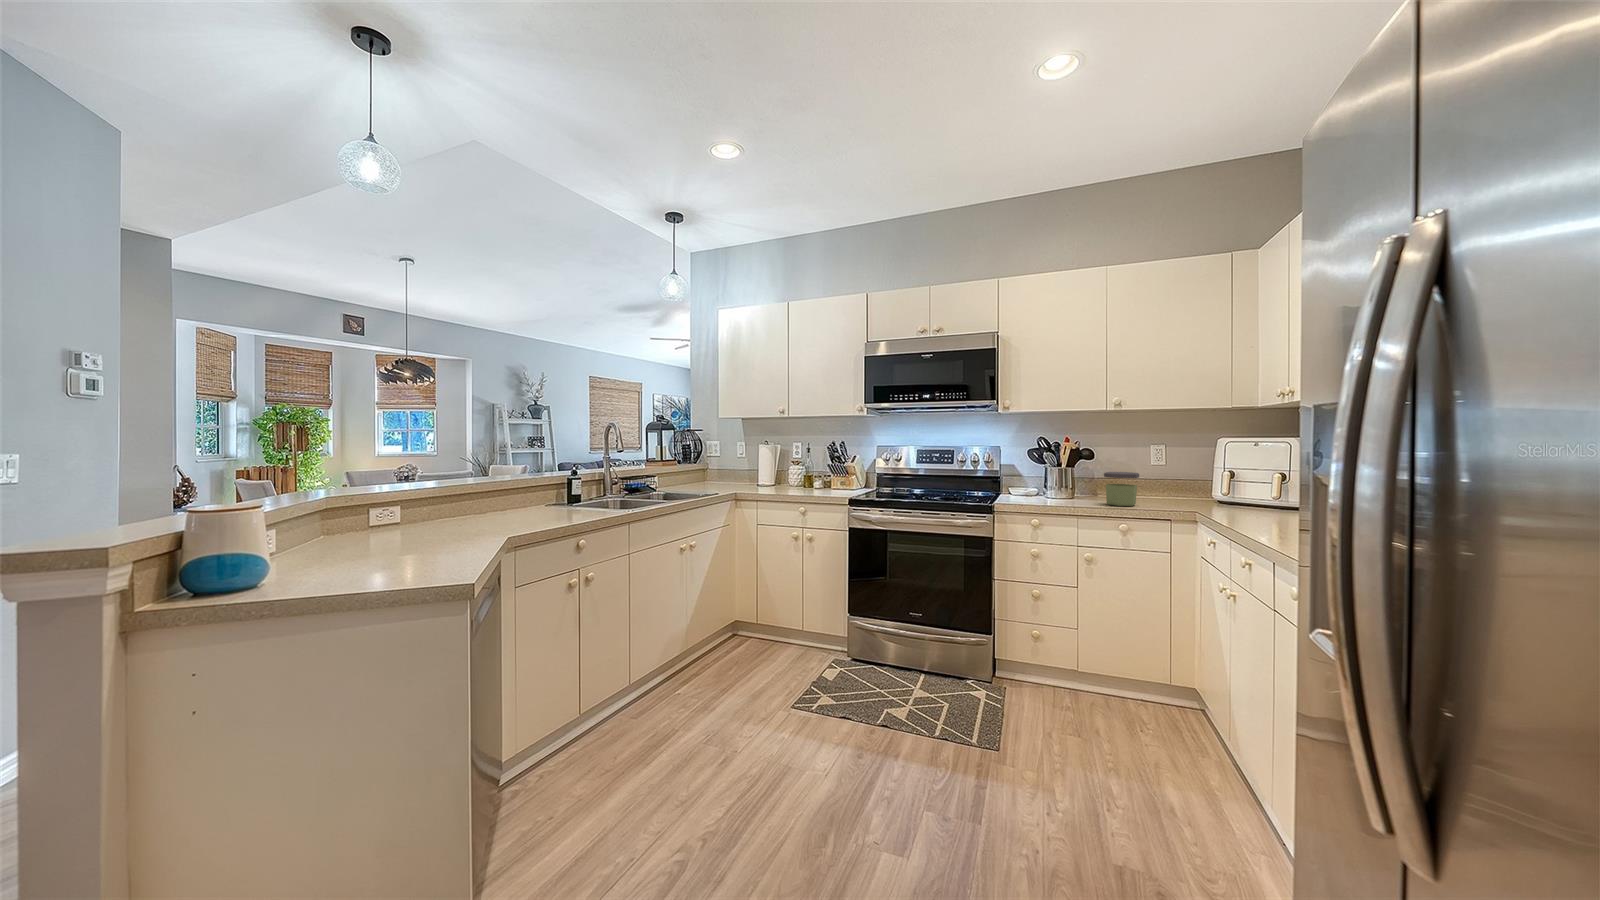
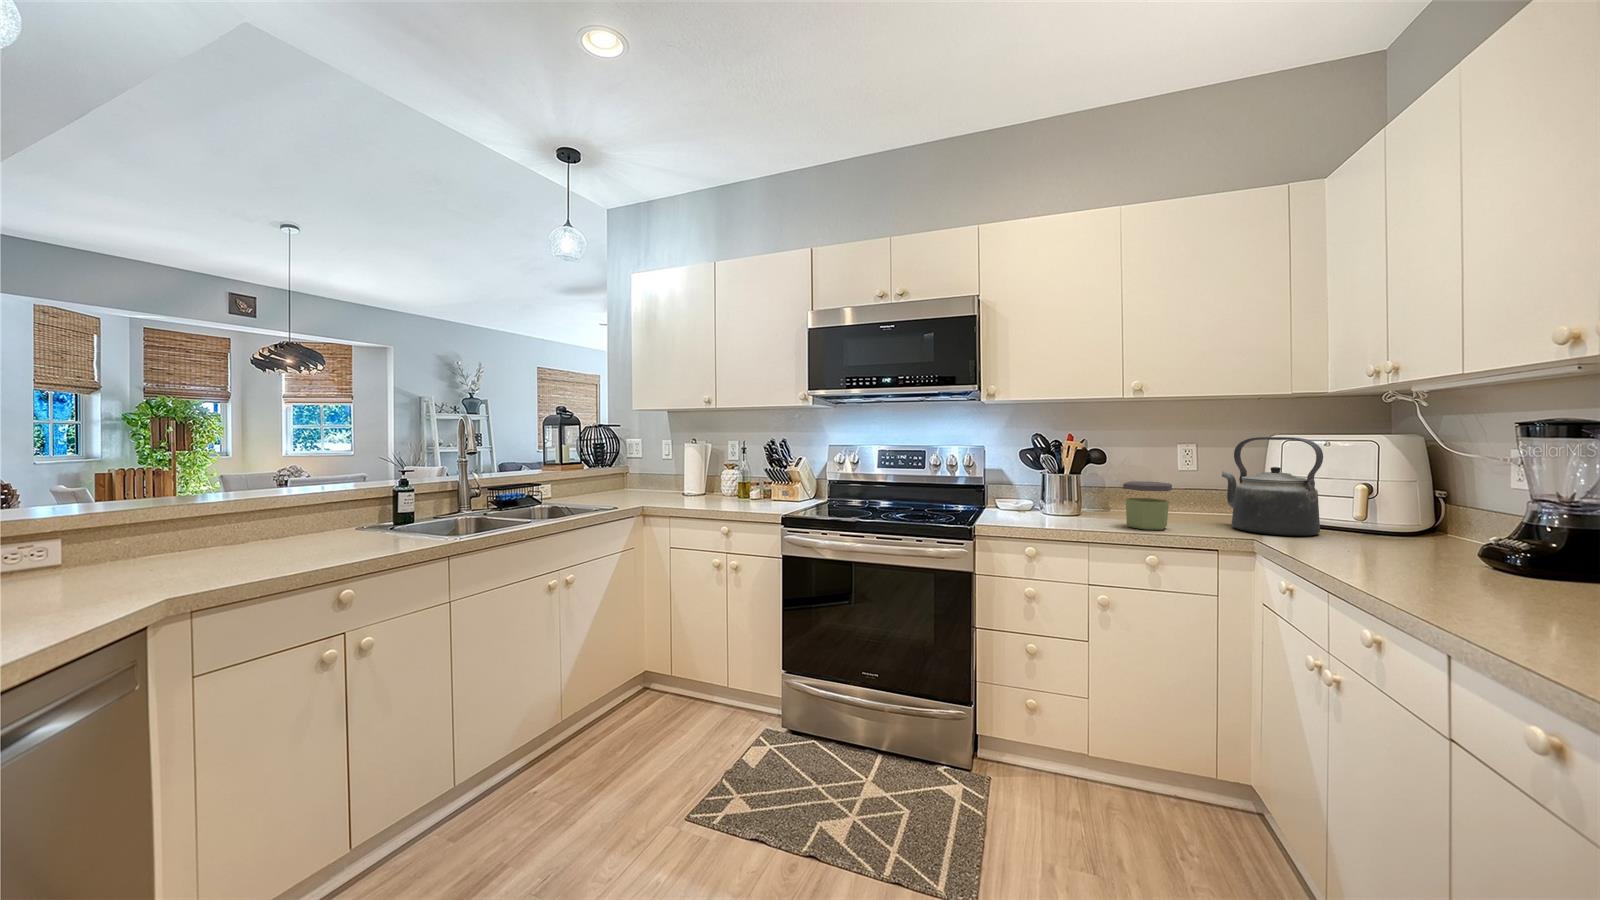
kettle: none [1177,440,1244,509] -> present [1222,437,1323,536]

